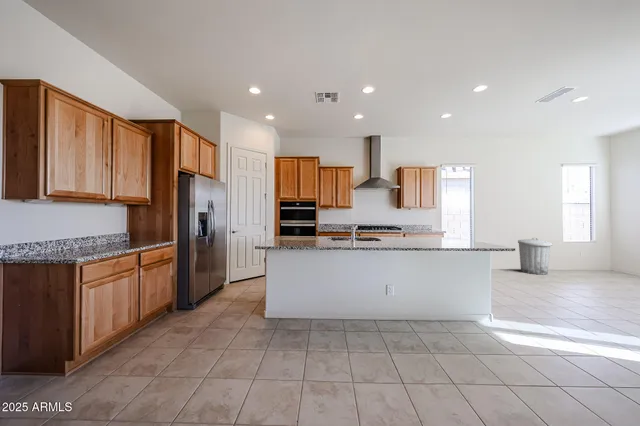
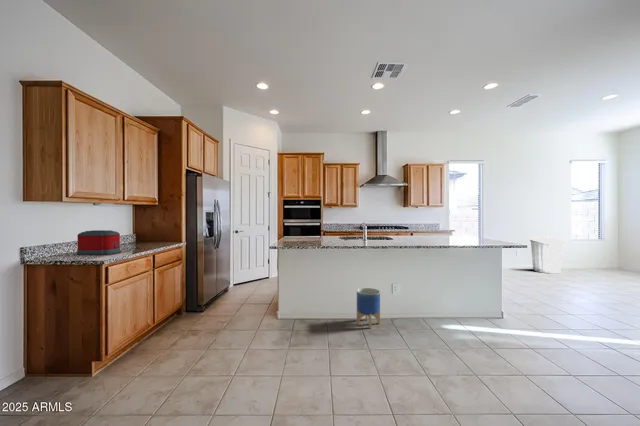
toaster: none [58,229,103,253] -> present [77,230,121,255]
planter: none [342,288,365,329] -> present [357,288,380,328]

